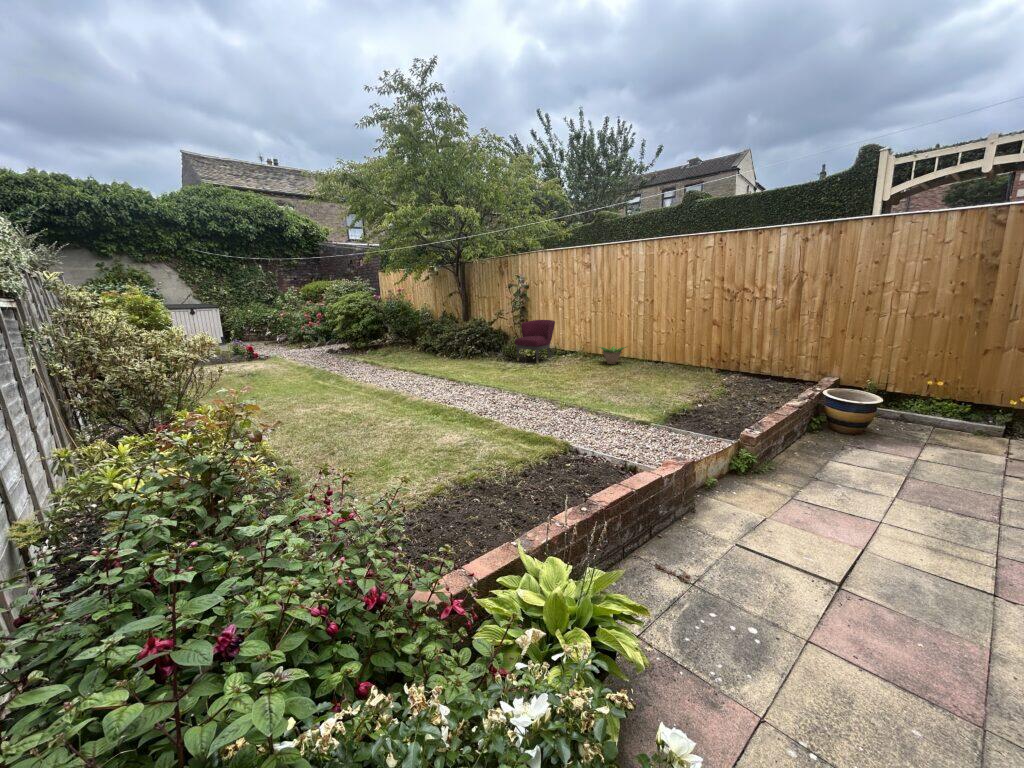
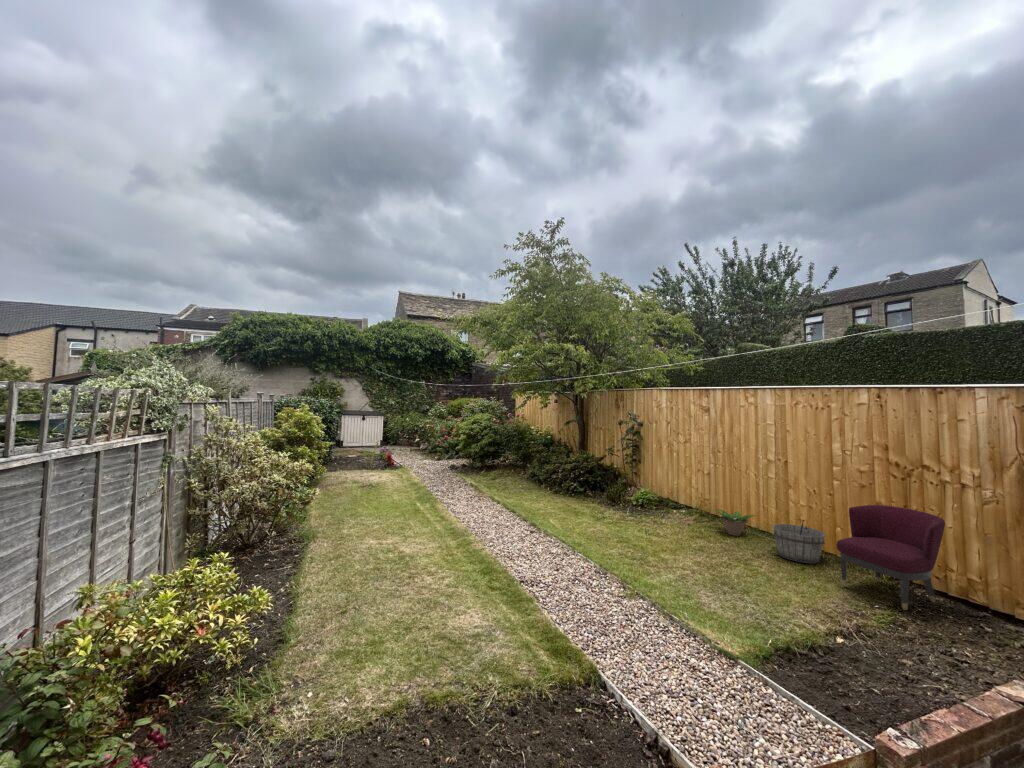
chair: present [515,320,555,363] -> present [836,505,945,610]
wooden bucket: none [644,342,678,372] -> present [773,520,825,563]

